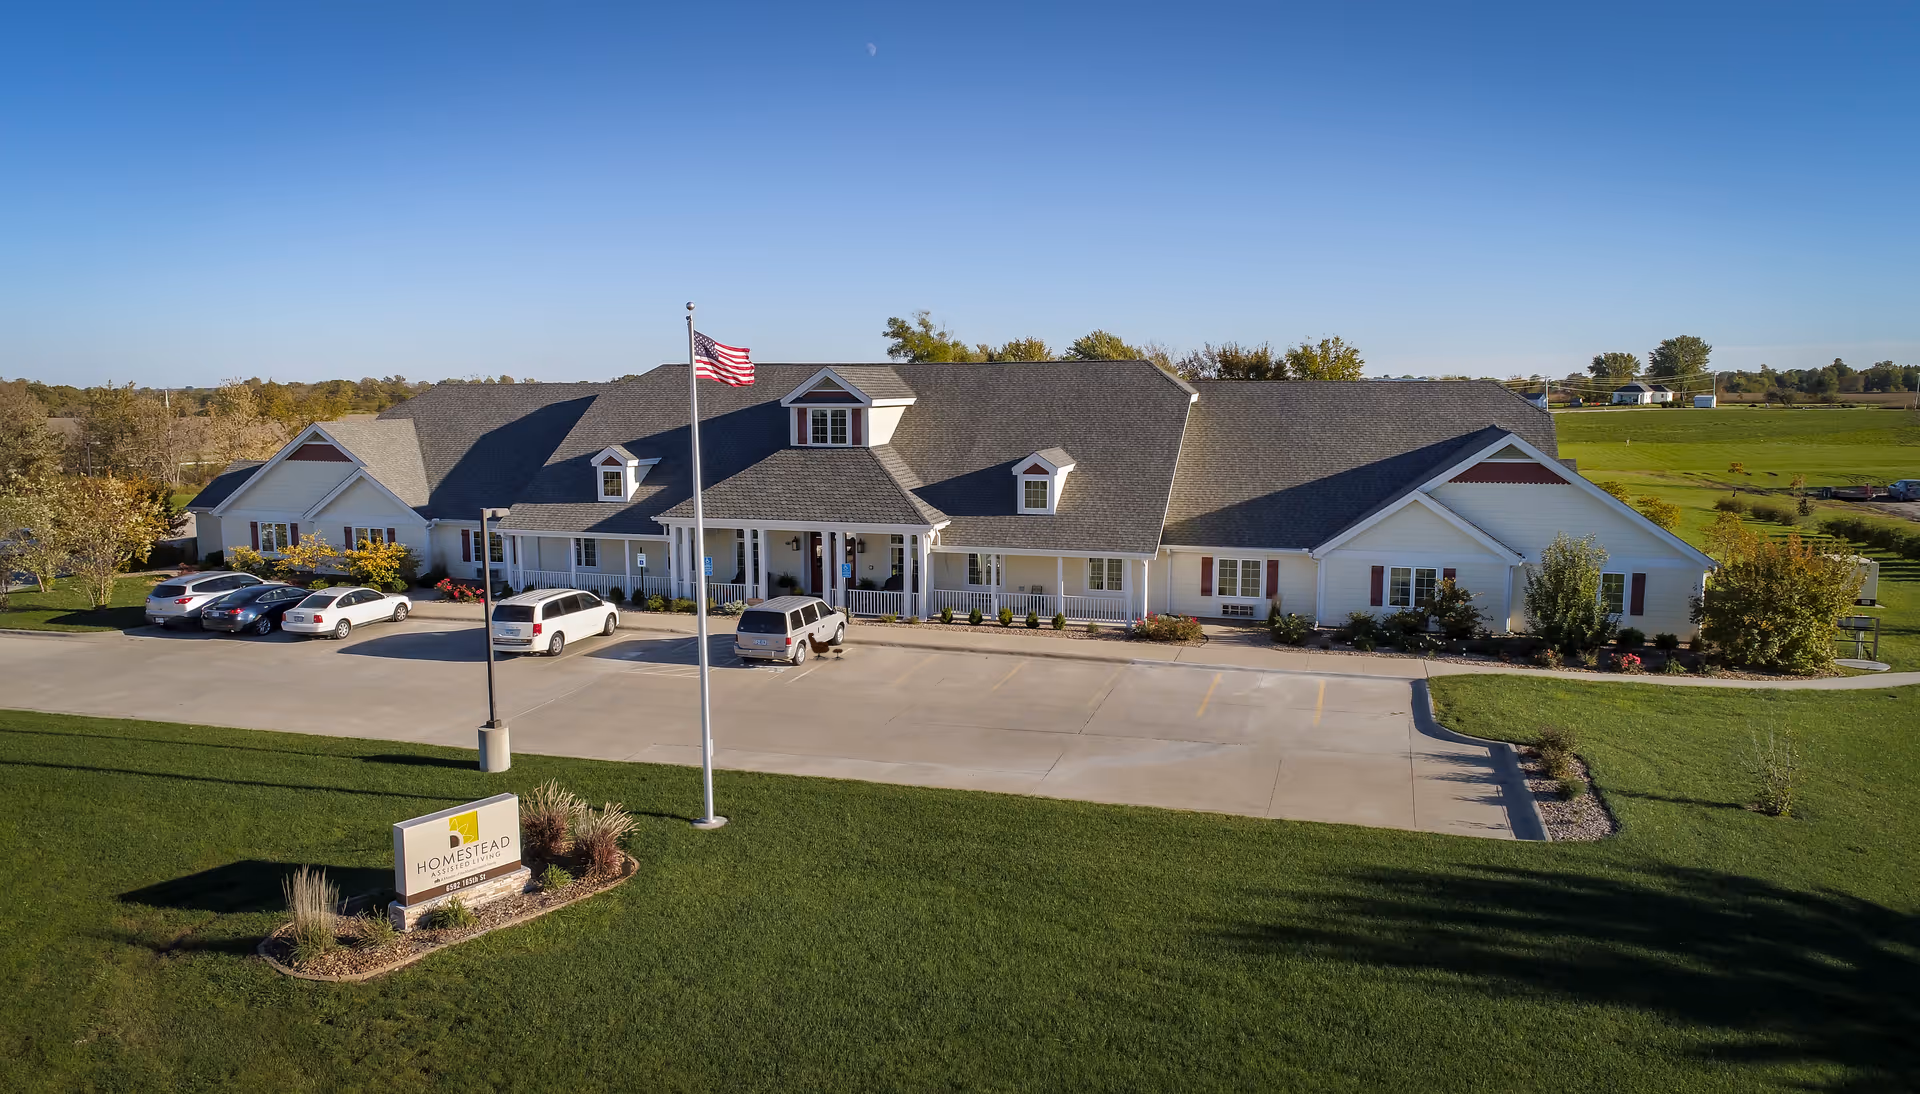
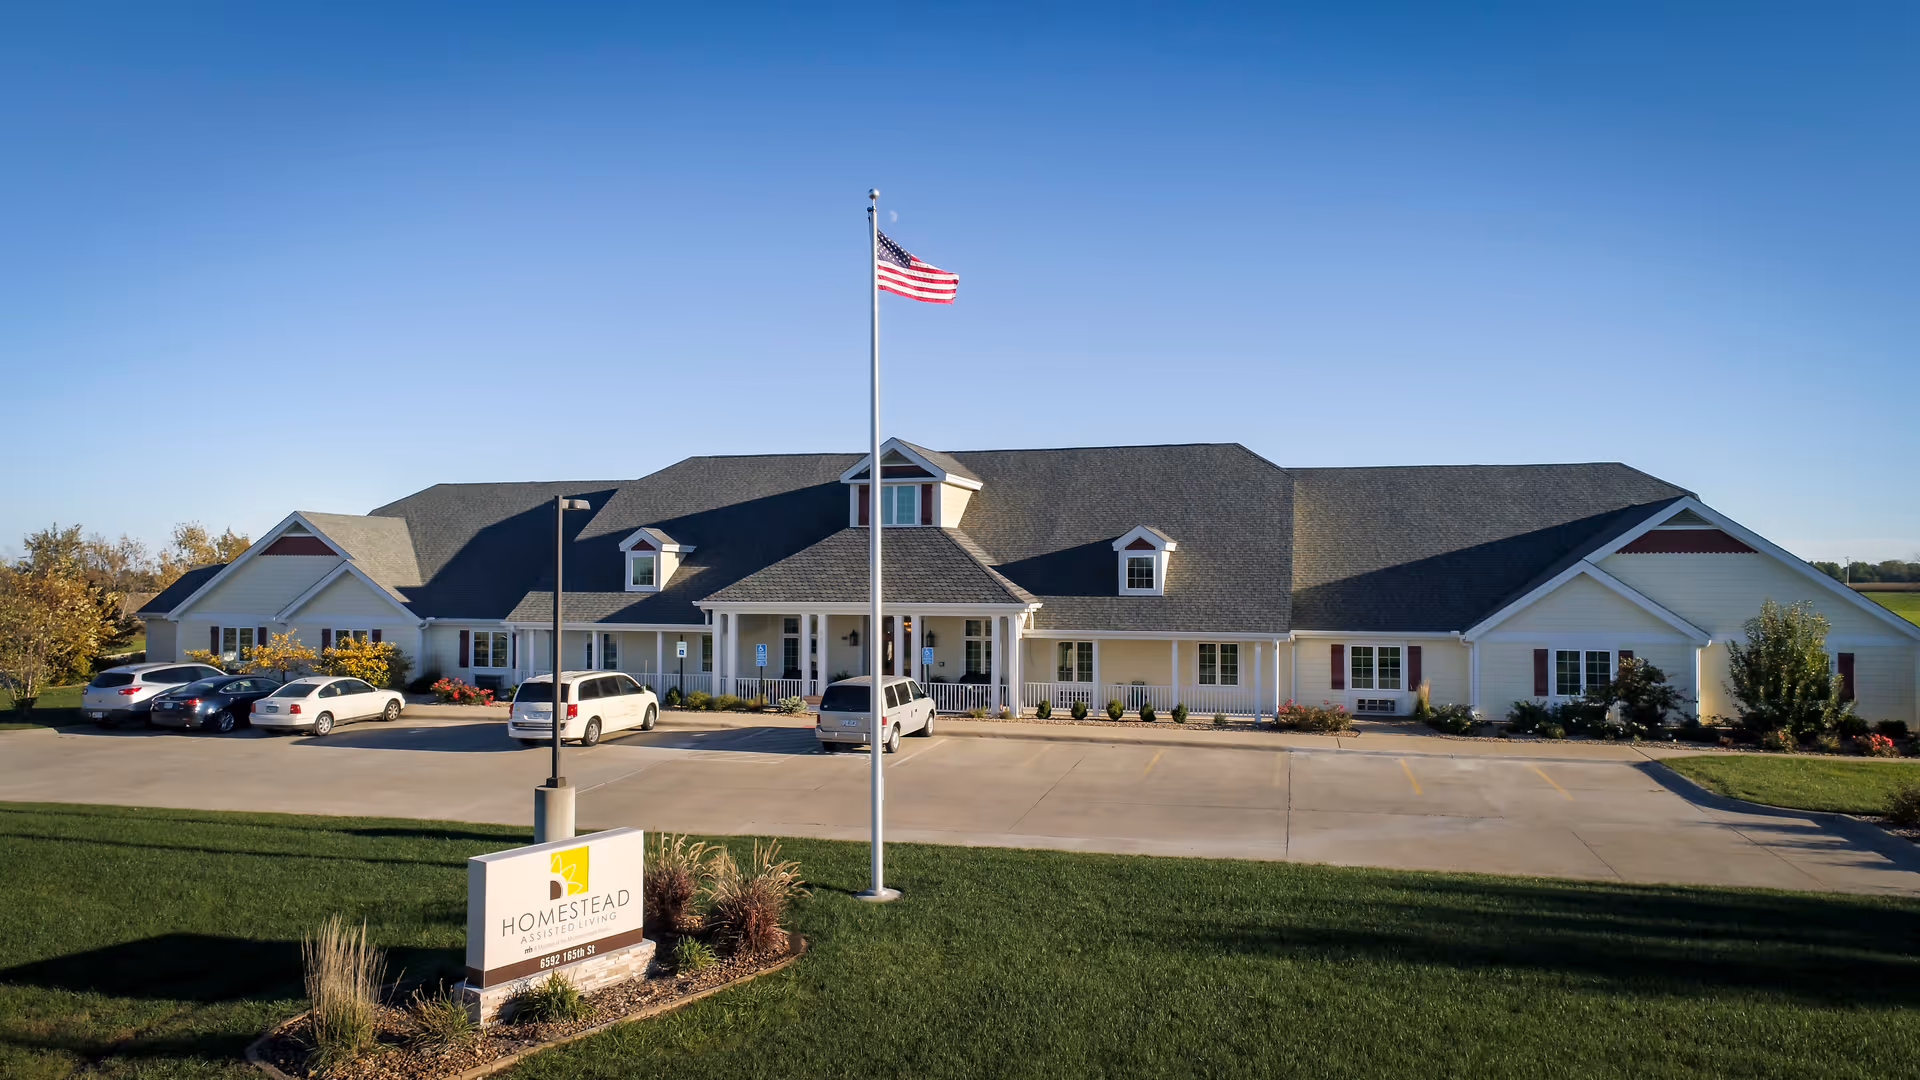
lounge chair: present [808,633,843,660] -> none [898,716,941,749]

